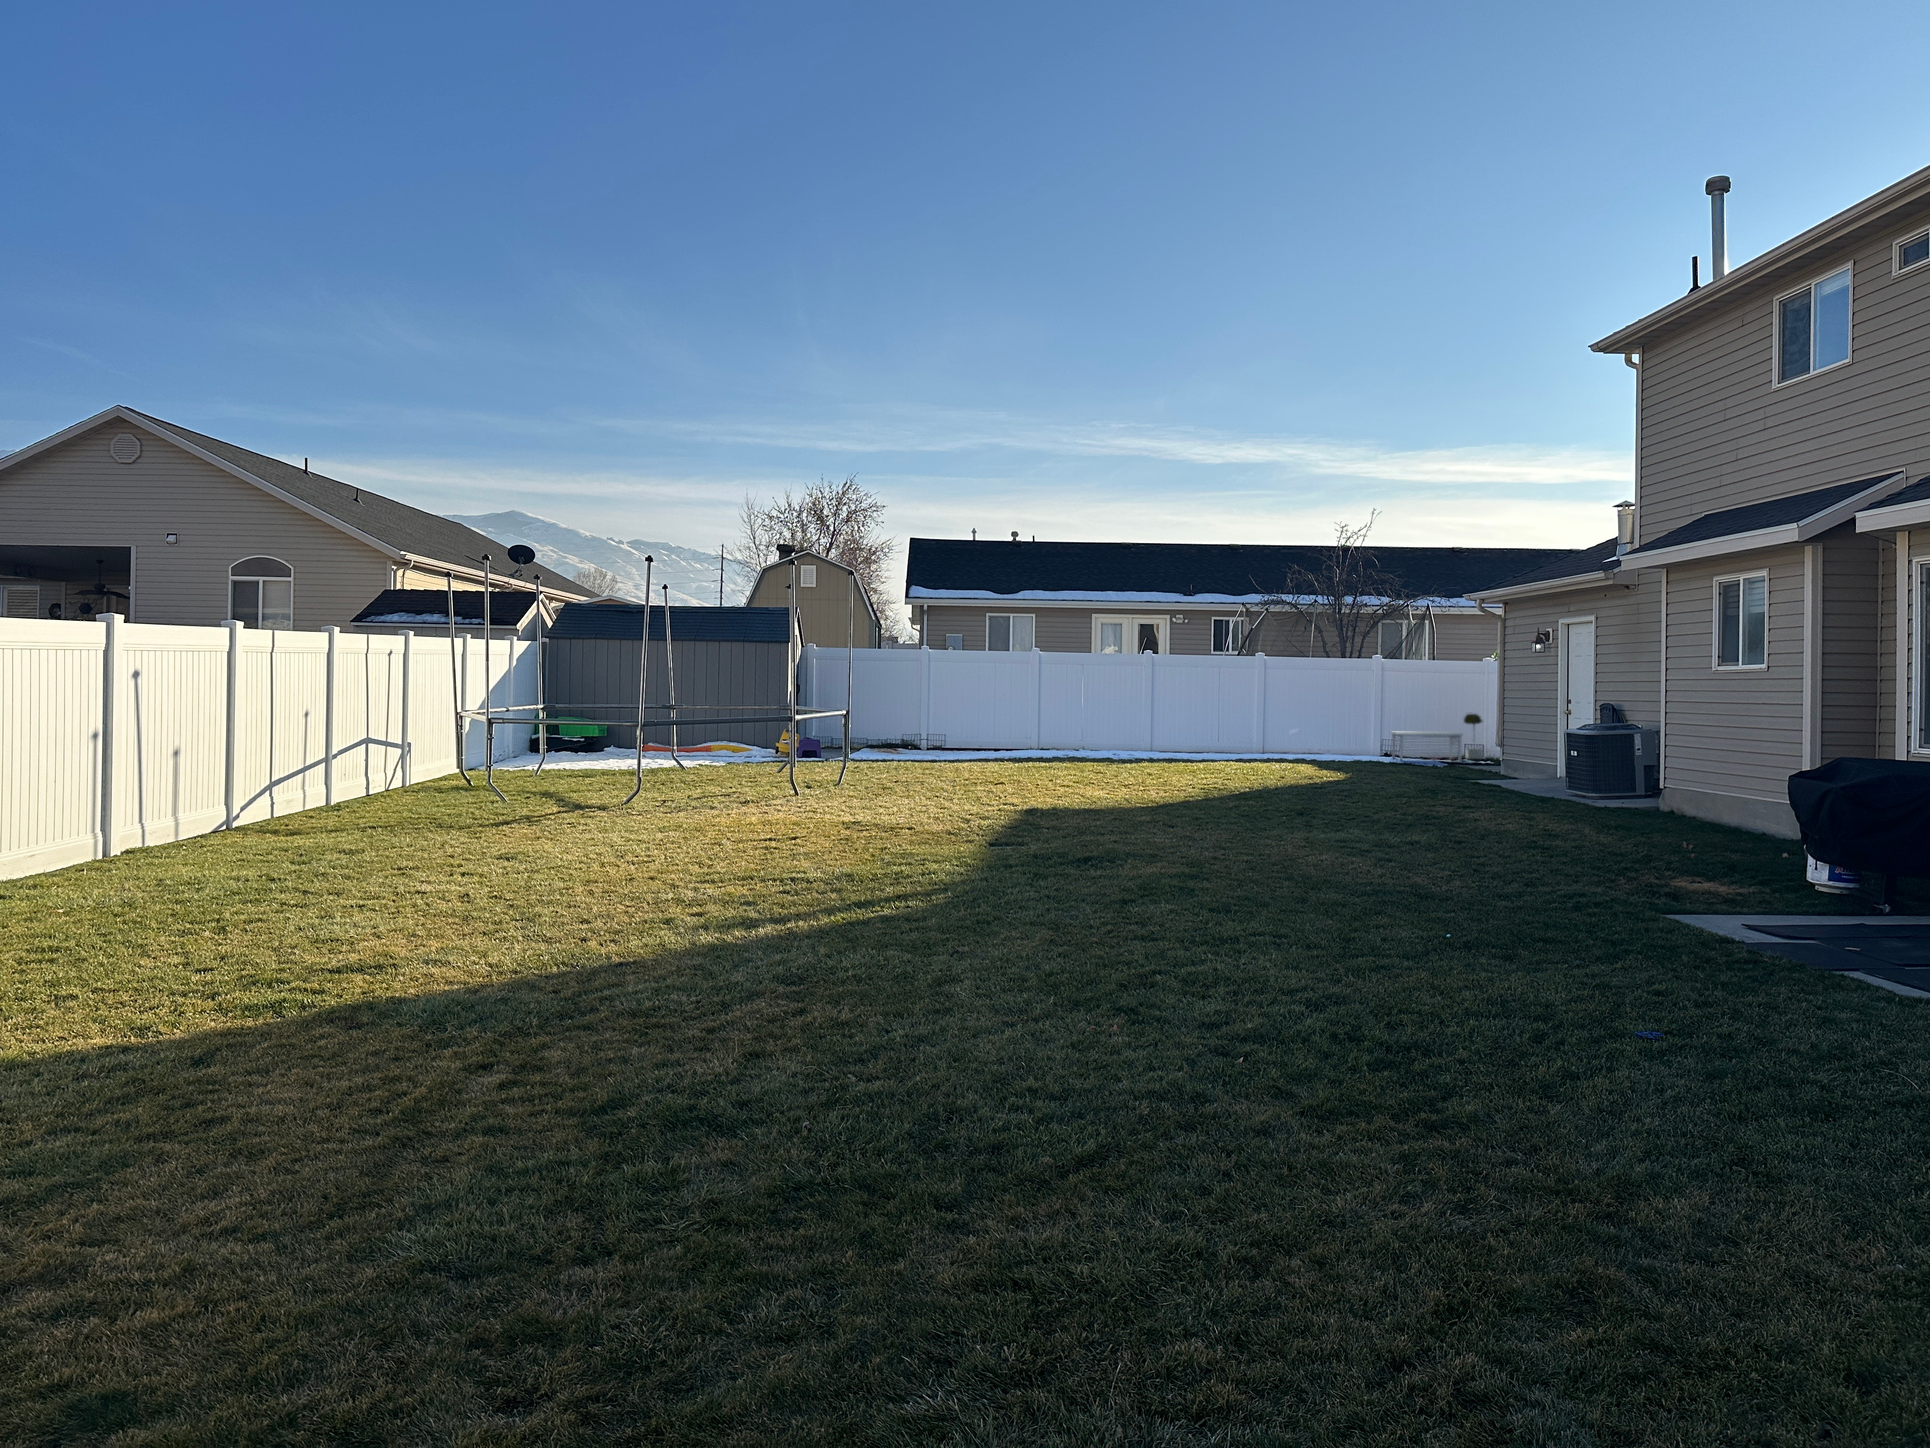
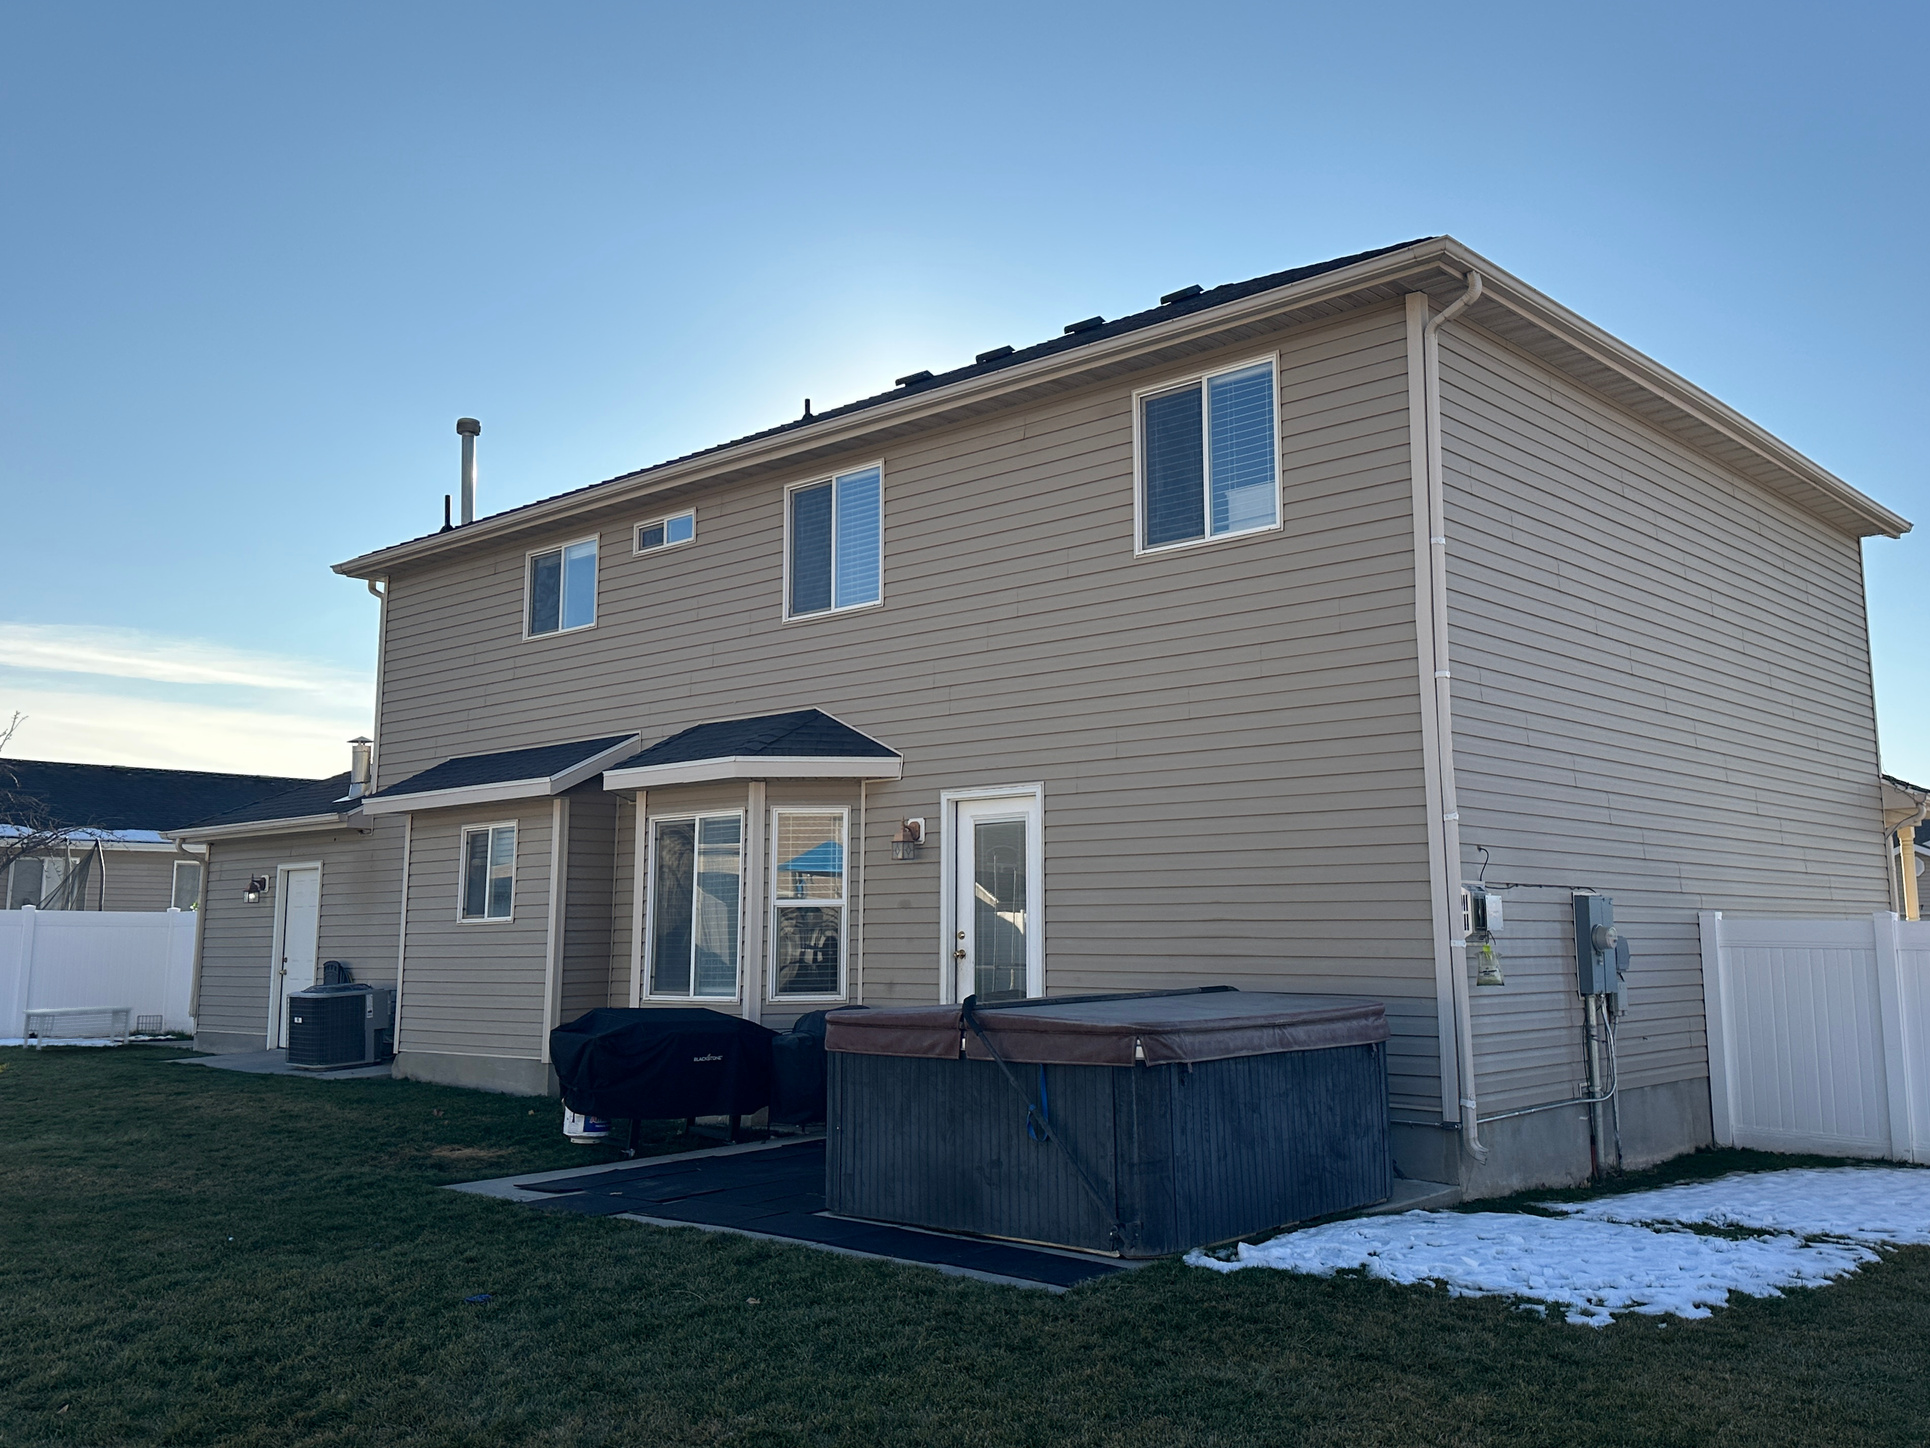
potted tree: present [1464,713,1482,759] -> none [131,977,162,1041]

